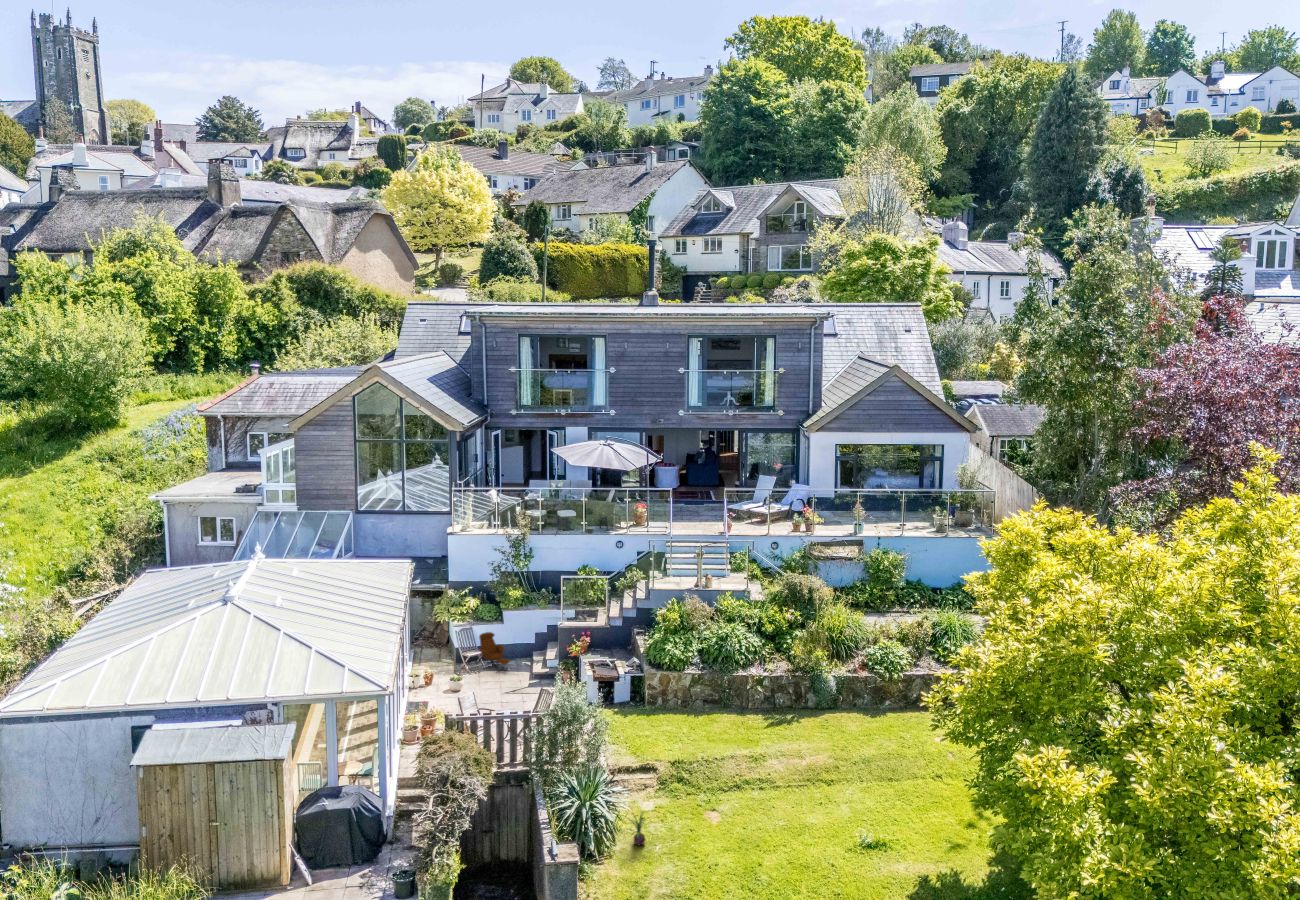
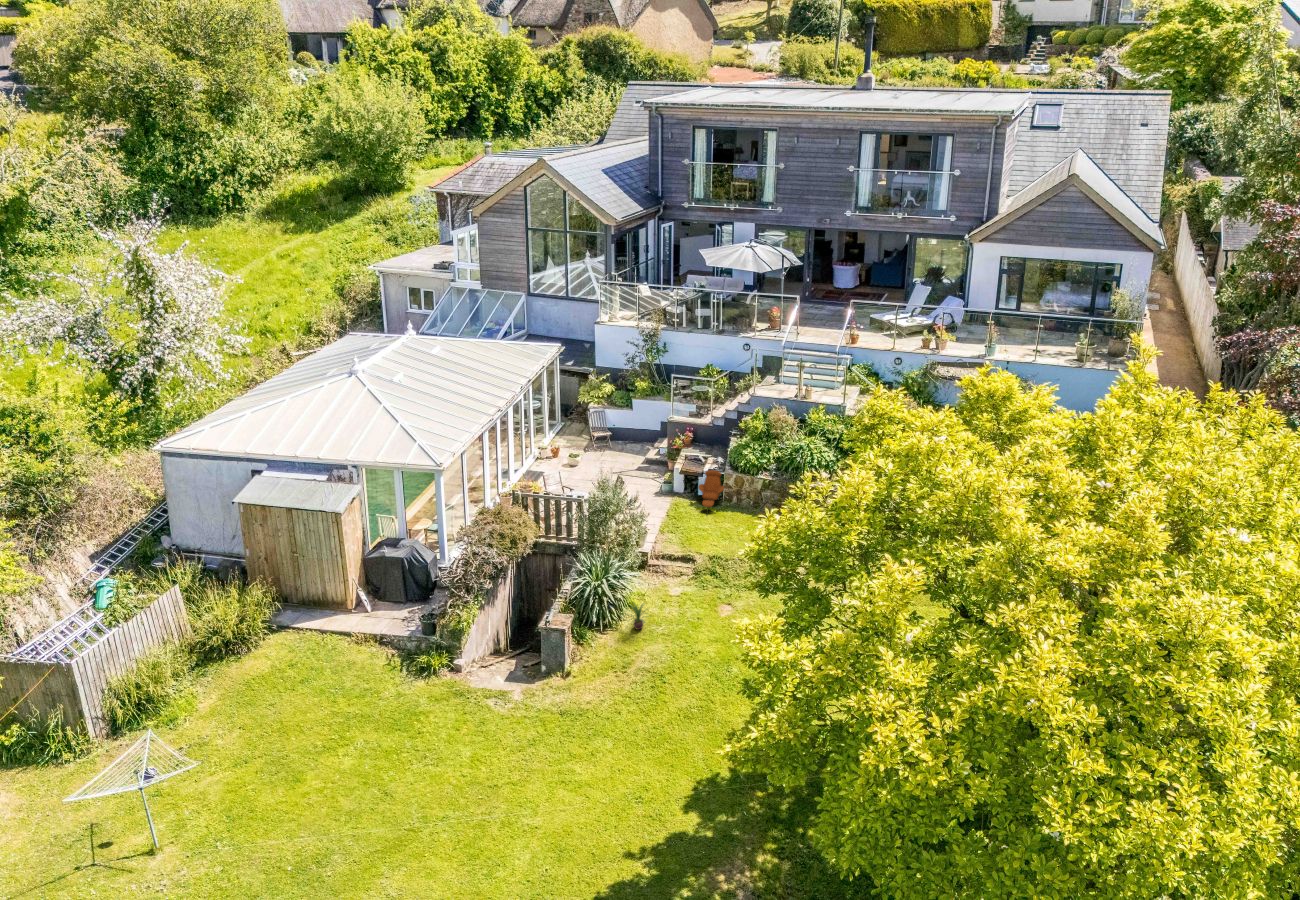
lounge chair: present [479,632,509,670] -> present [699,470,724,512]

